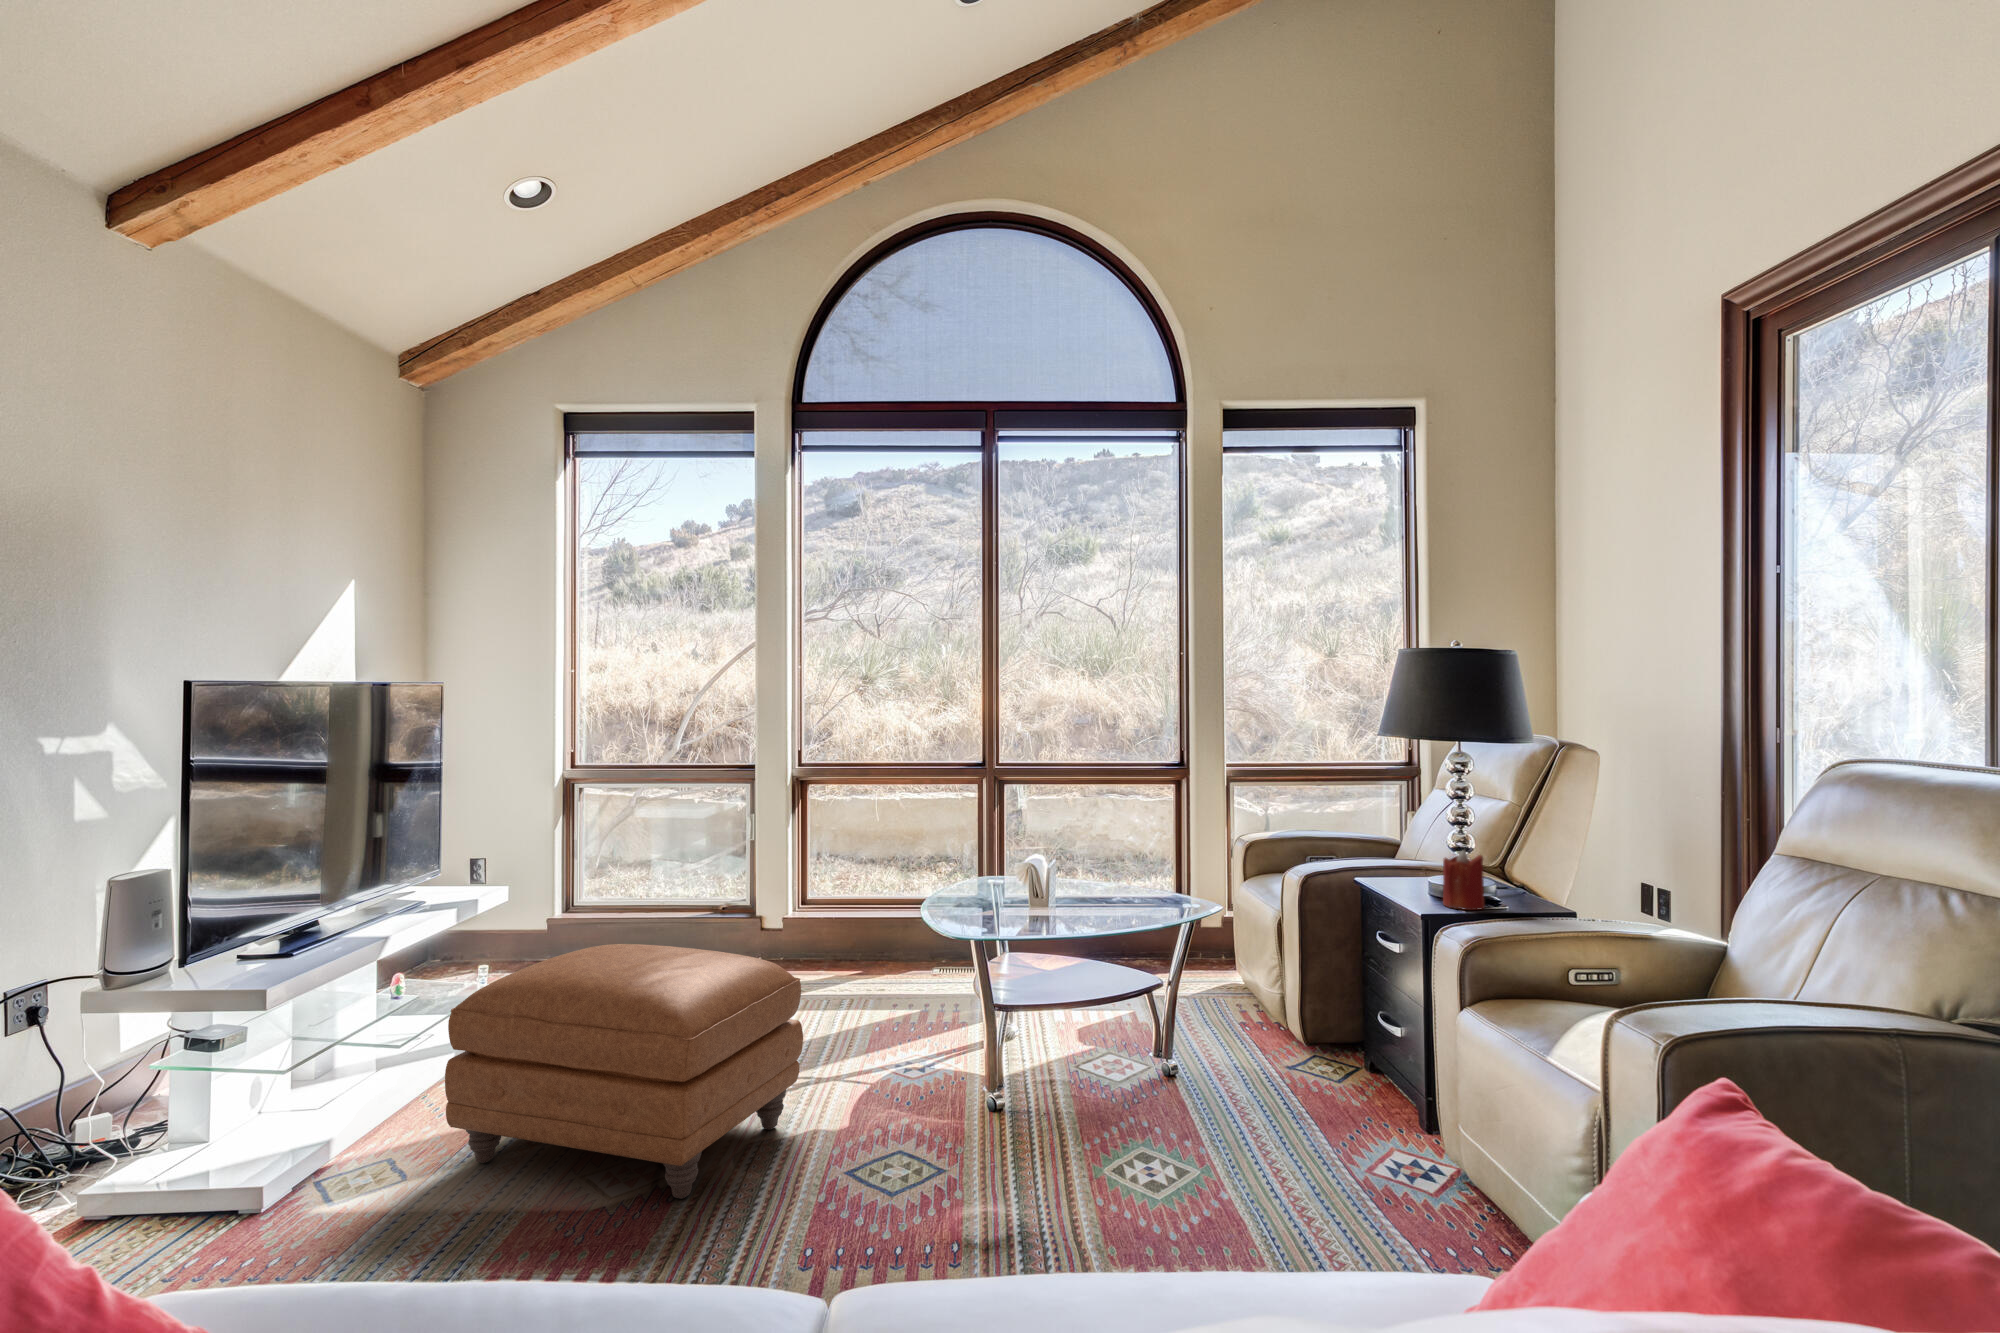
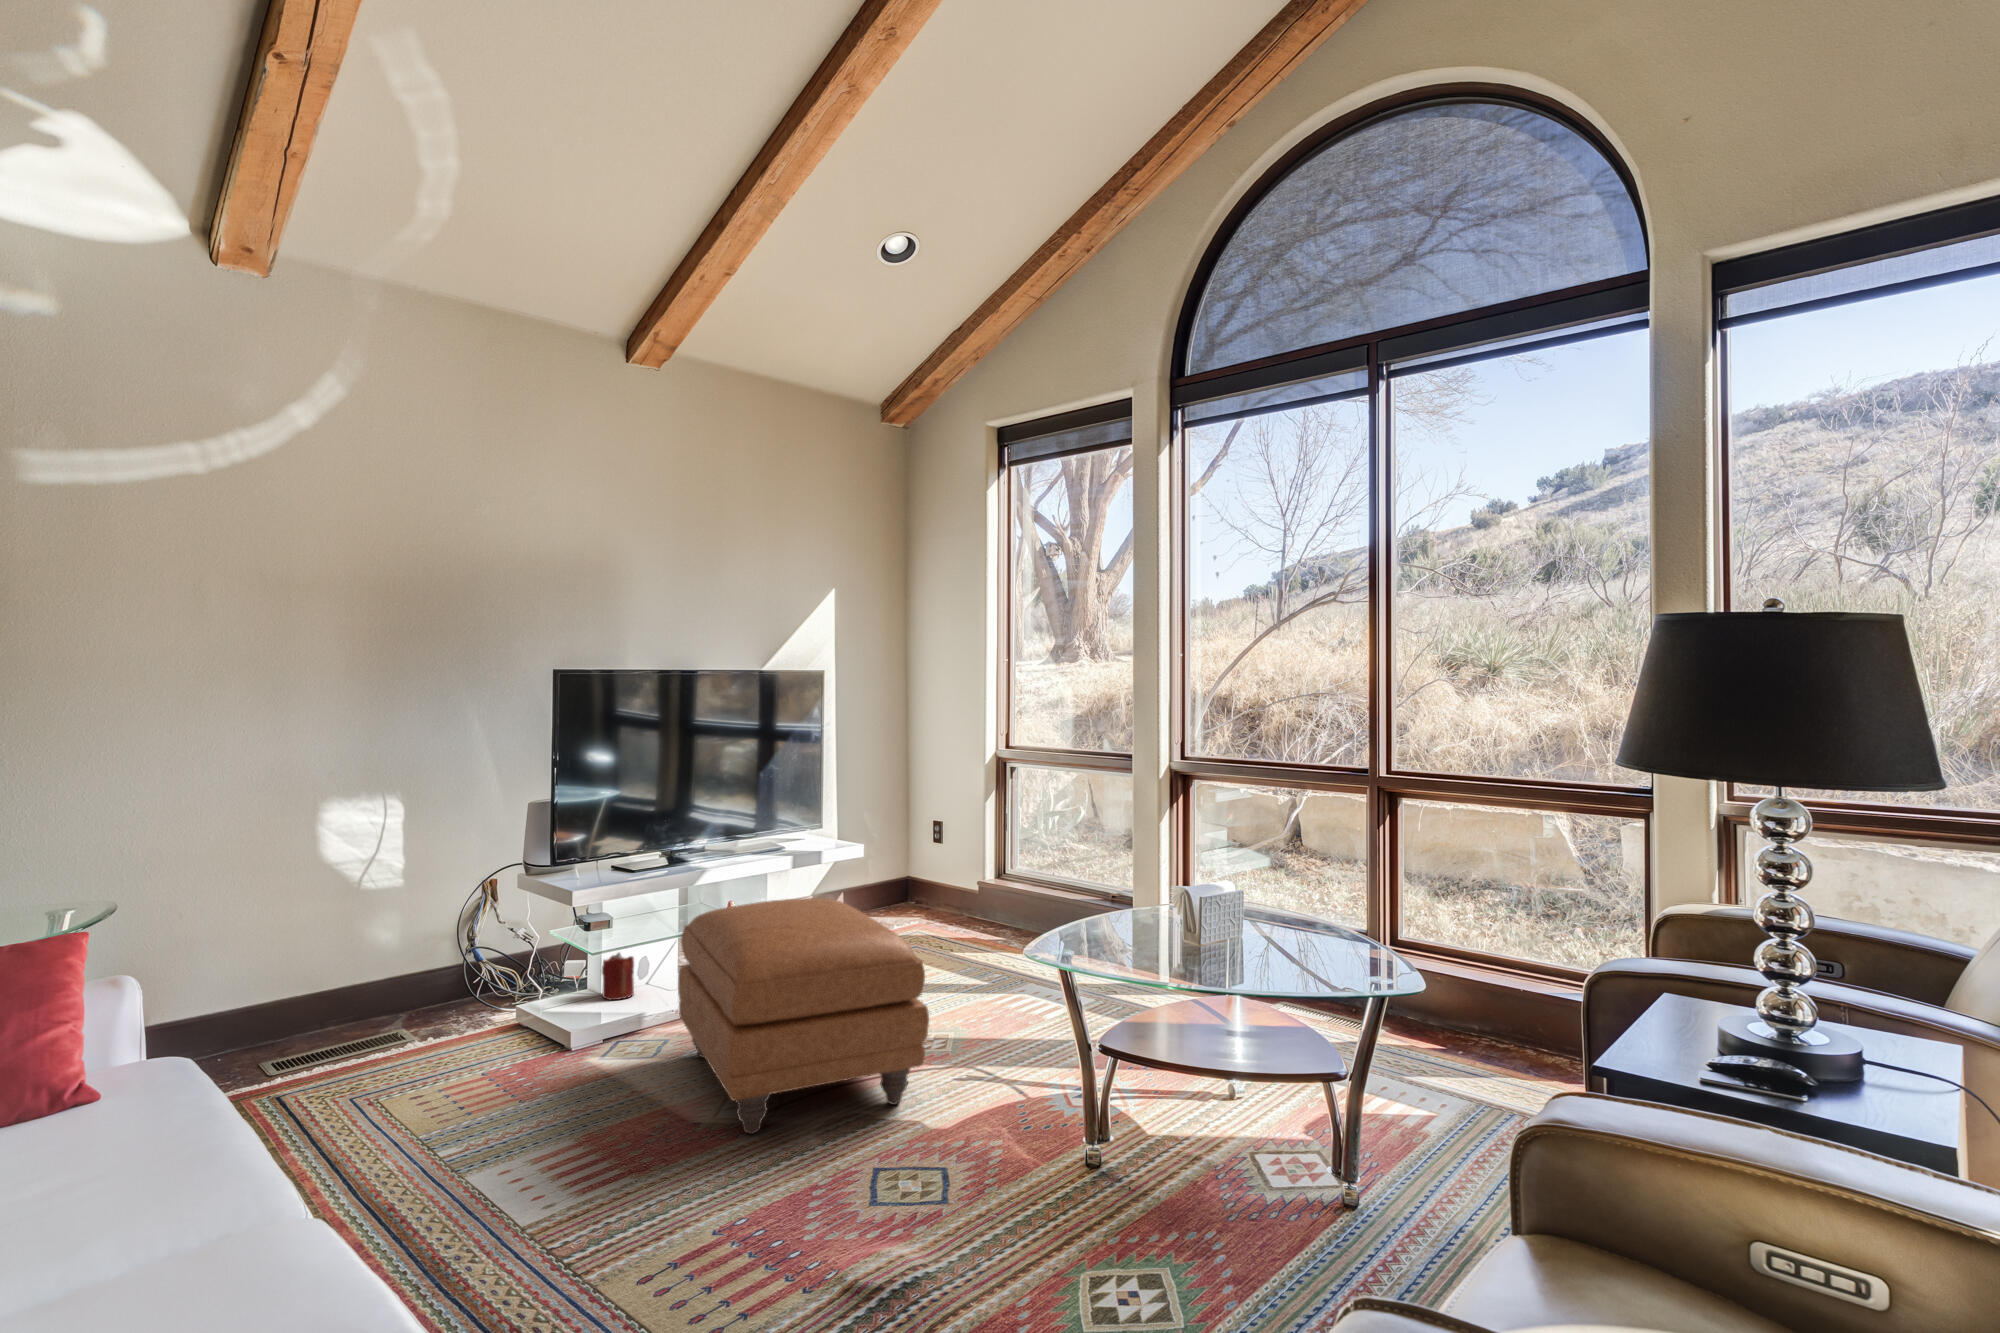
candle: present [1443,850,1485,910] -> present [602,953,634,1000]

